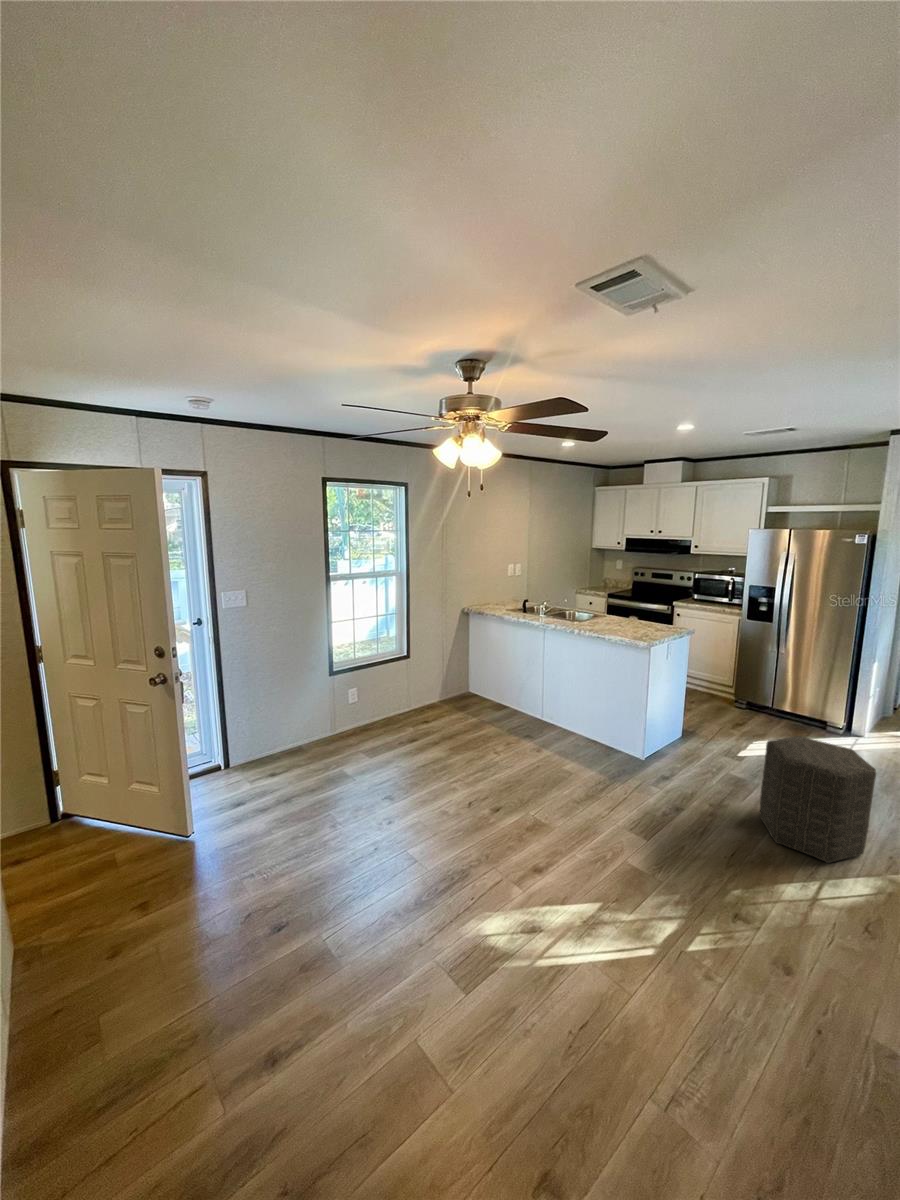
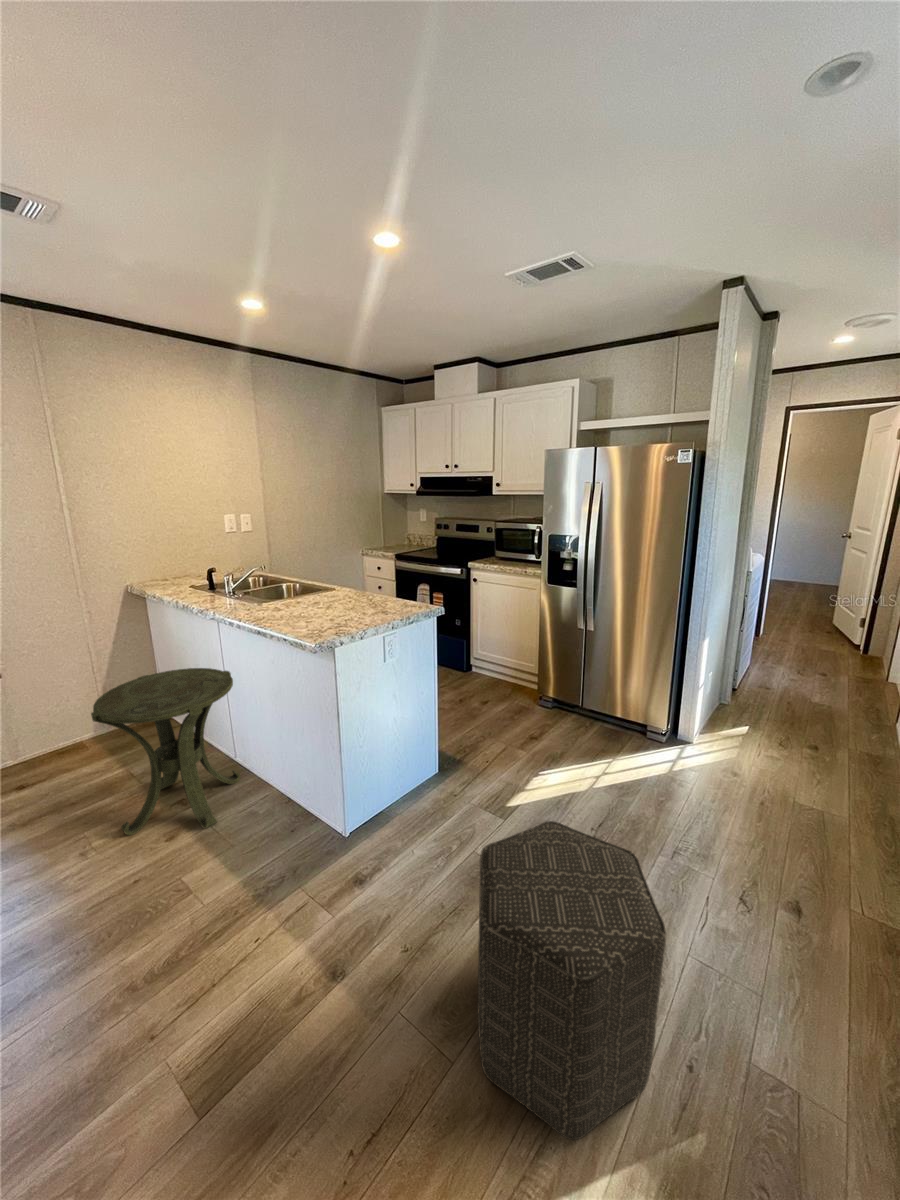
side table: none [497,658,567,749] -> present [91,668,240,835]

